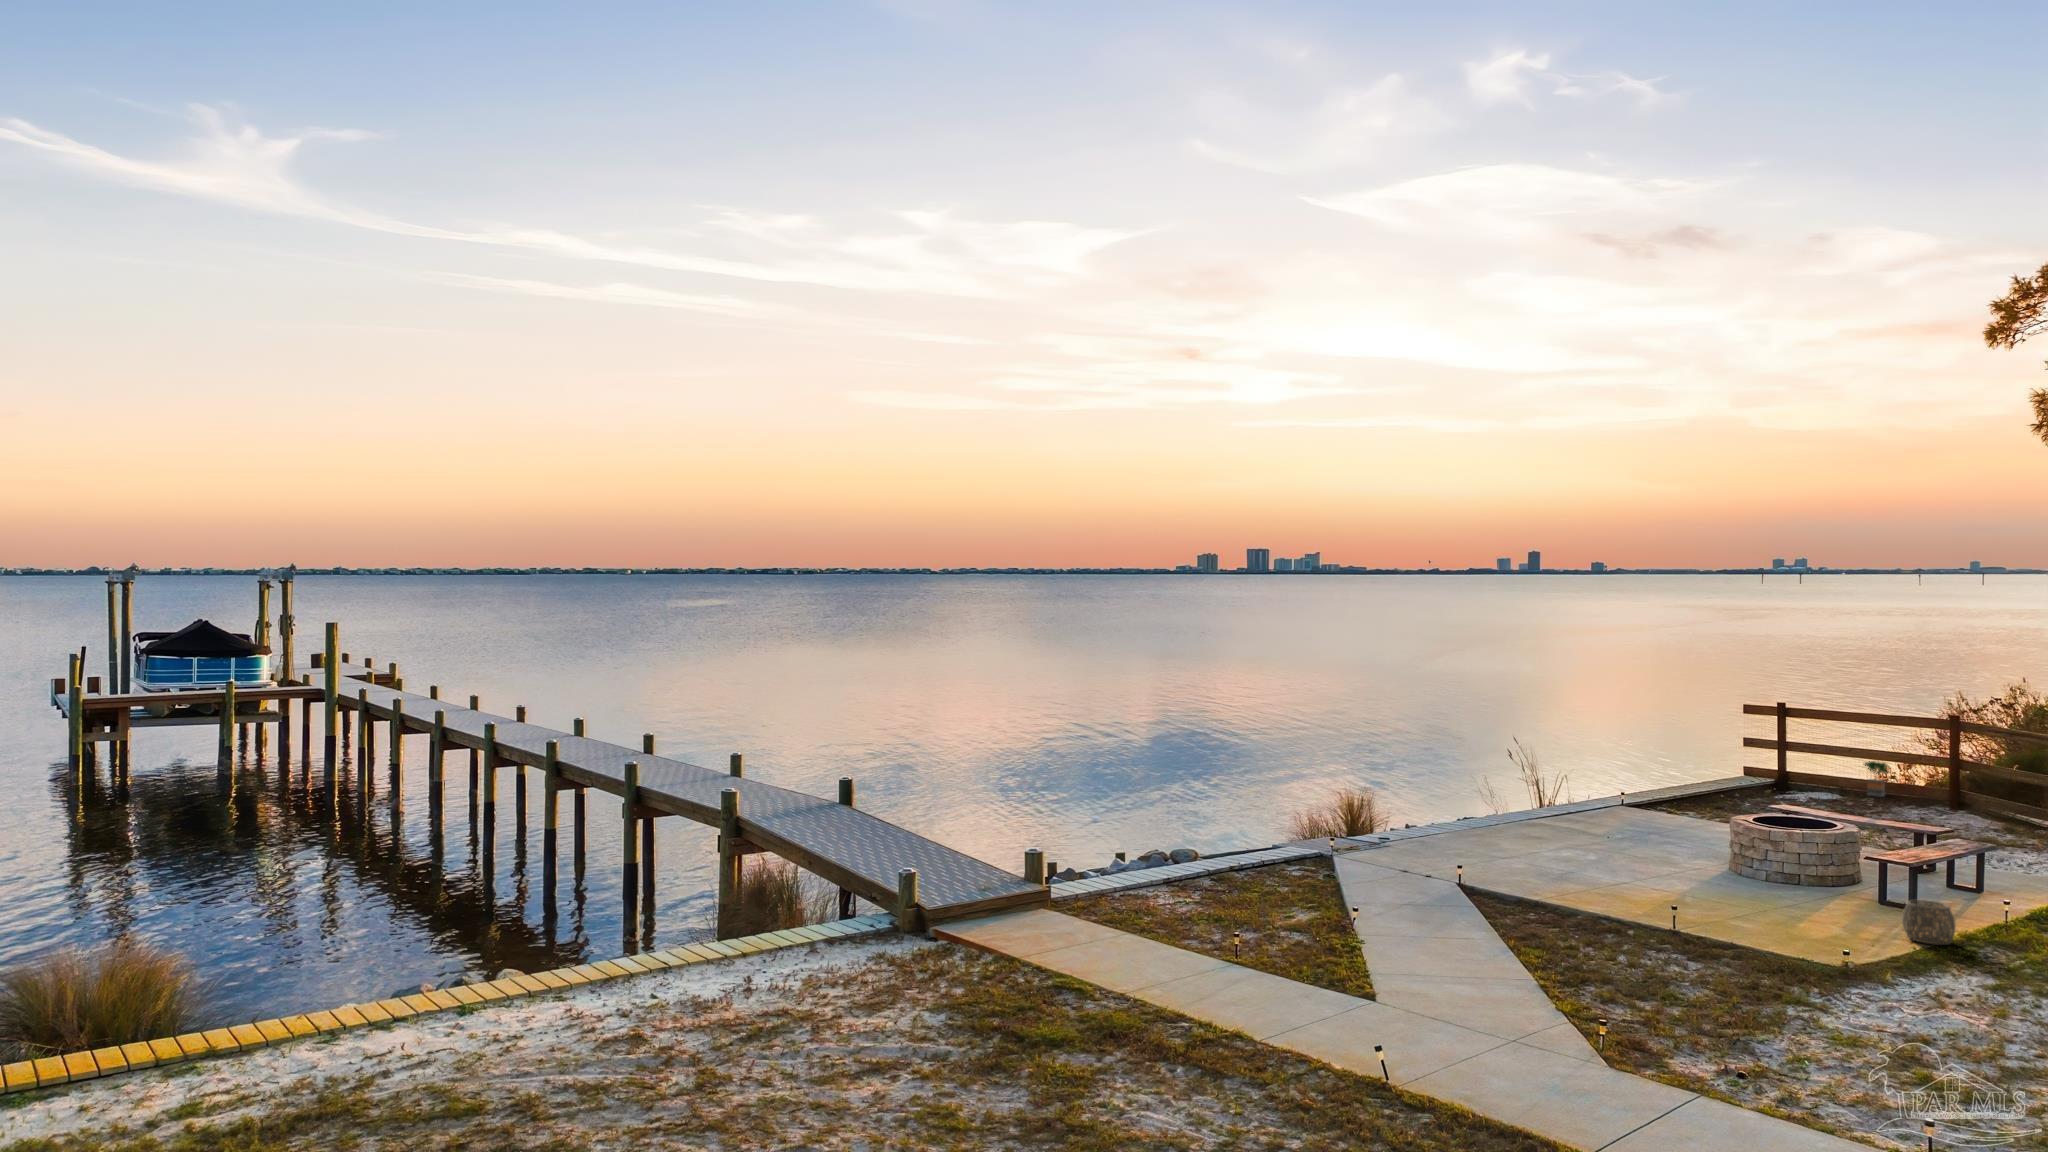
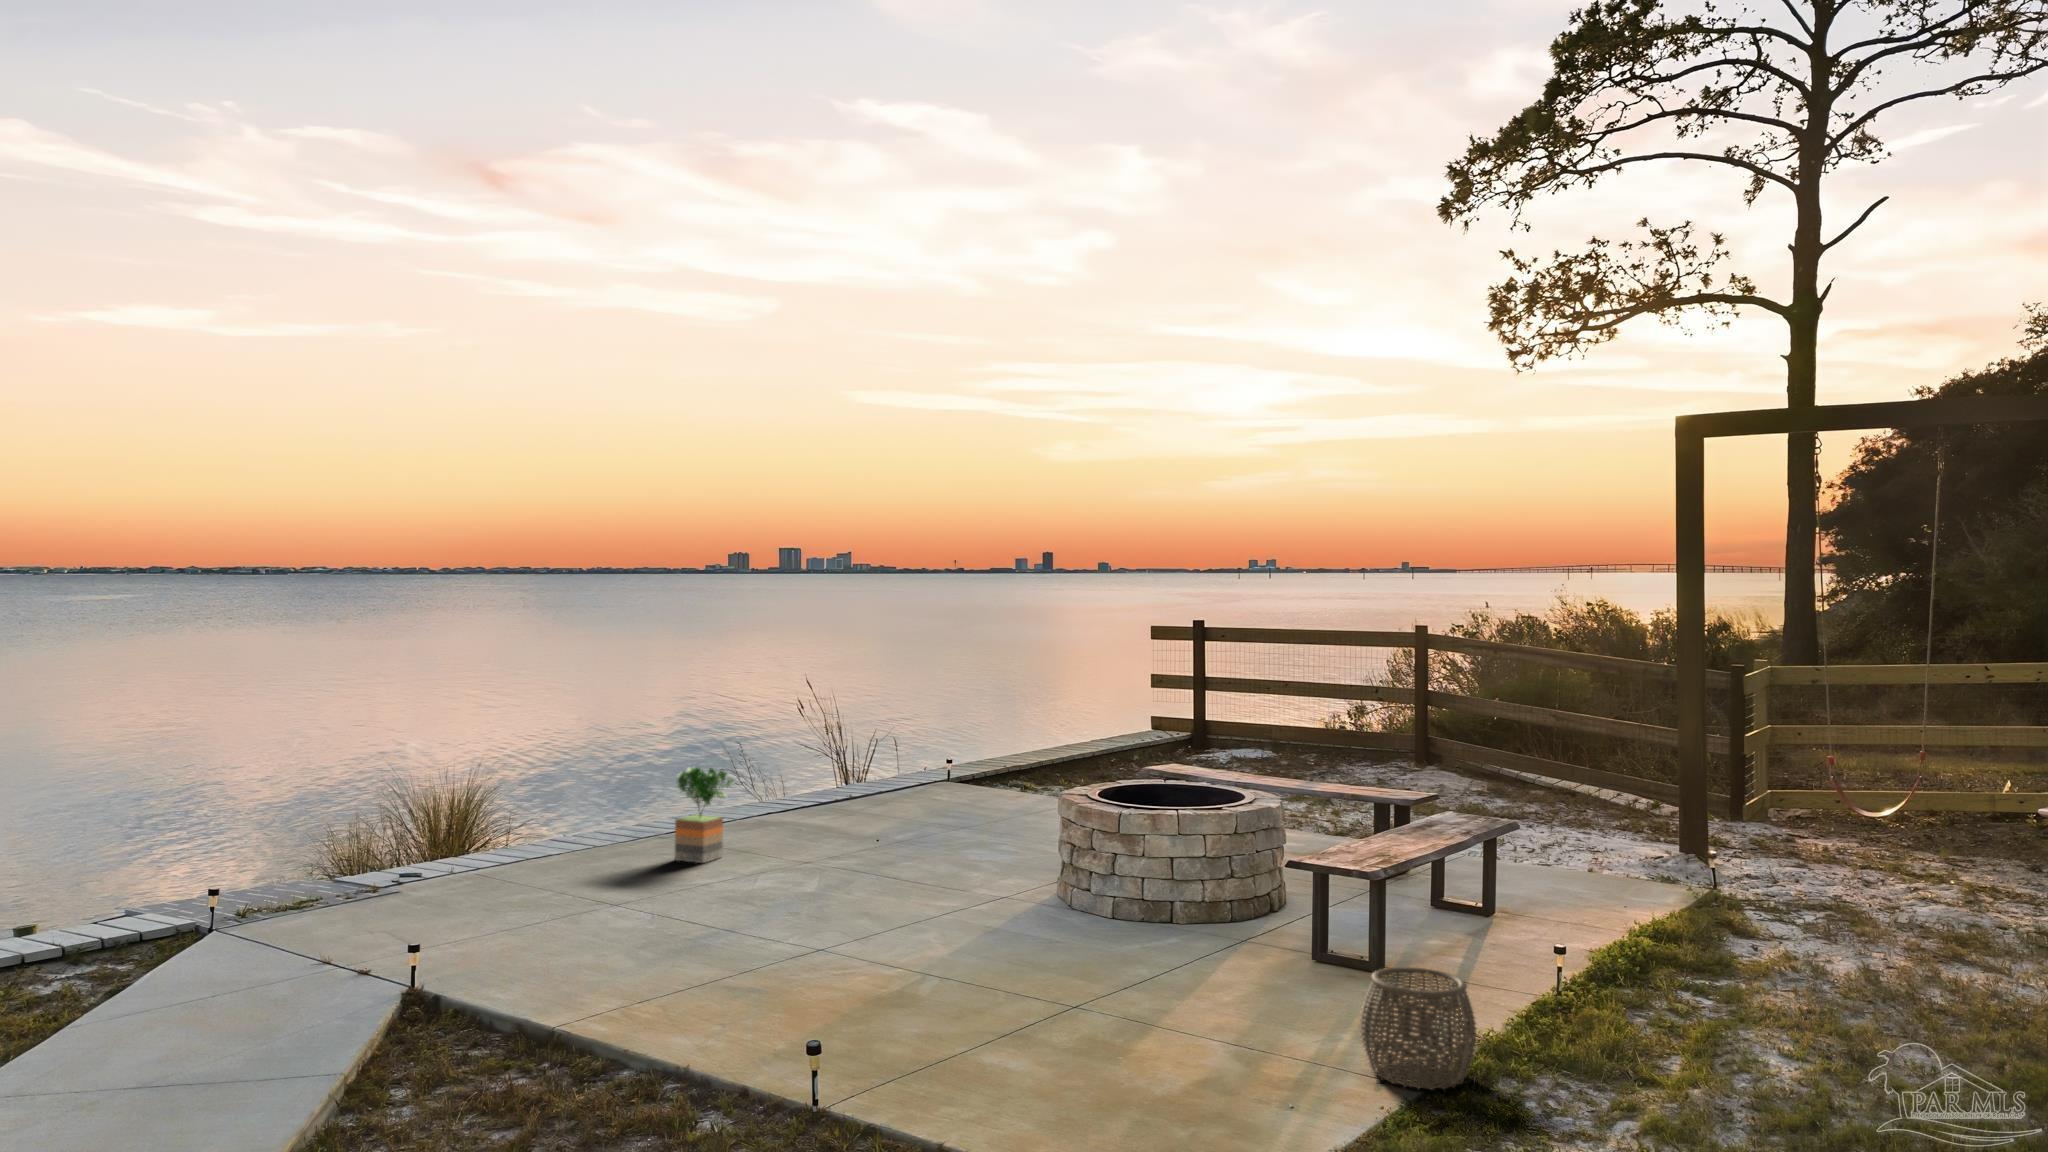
potted tree: present [1865,761,1889,797] -> present [674,767,733,863]

